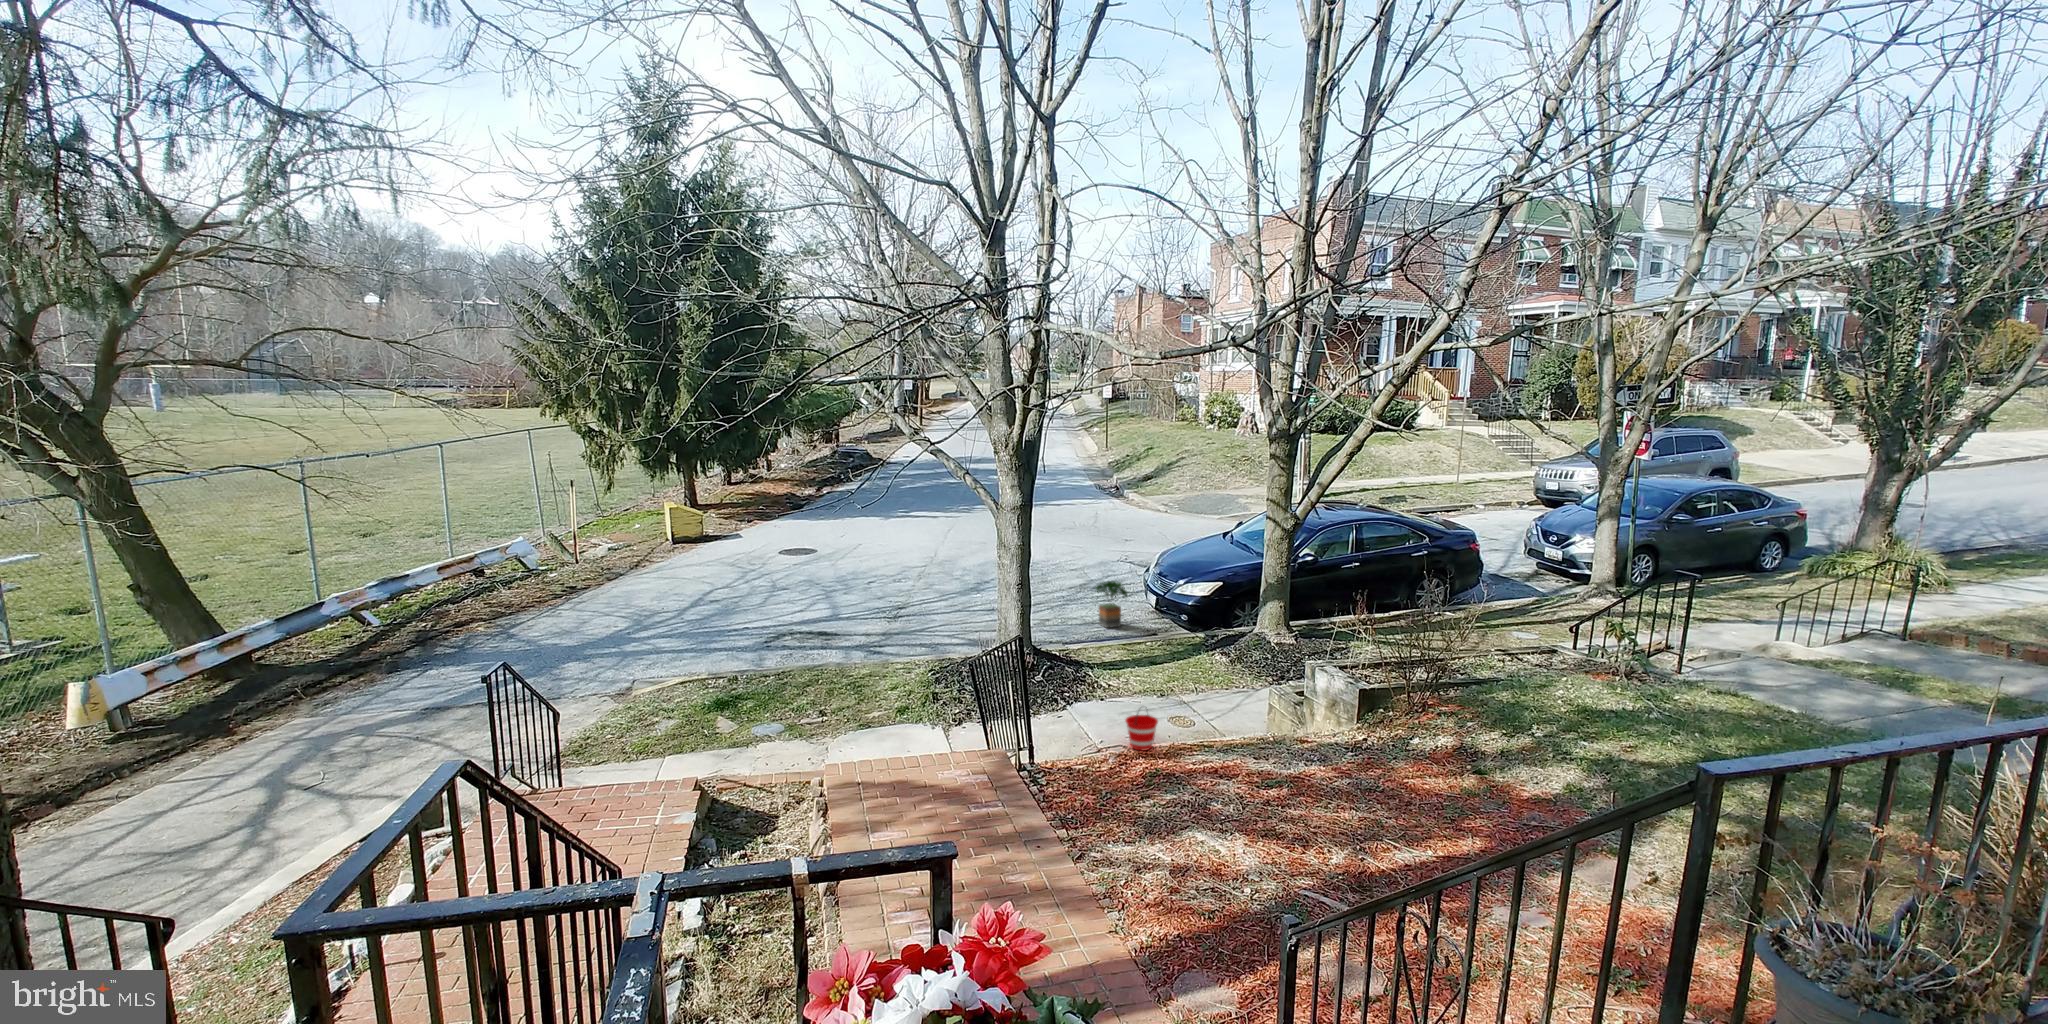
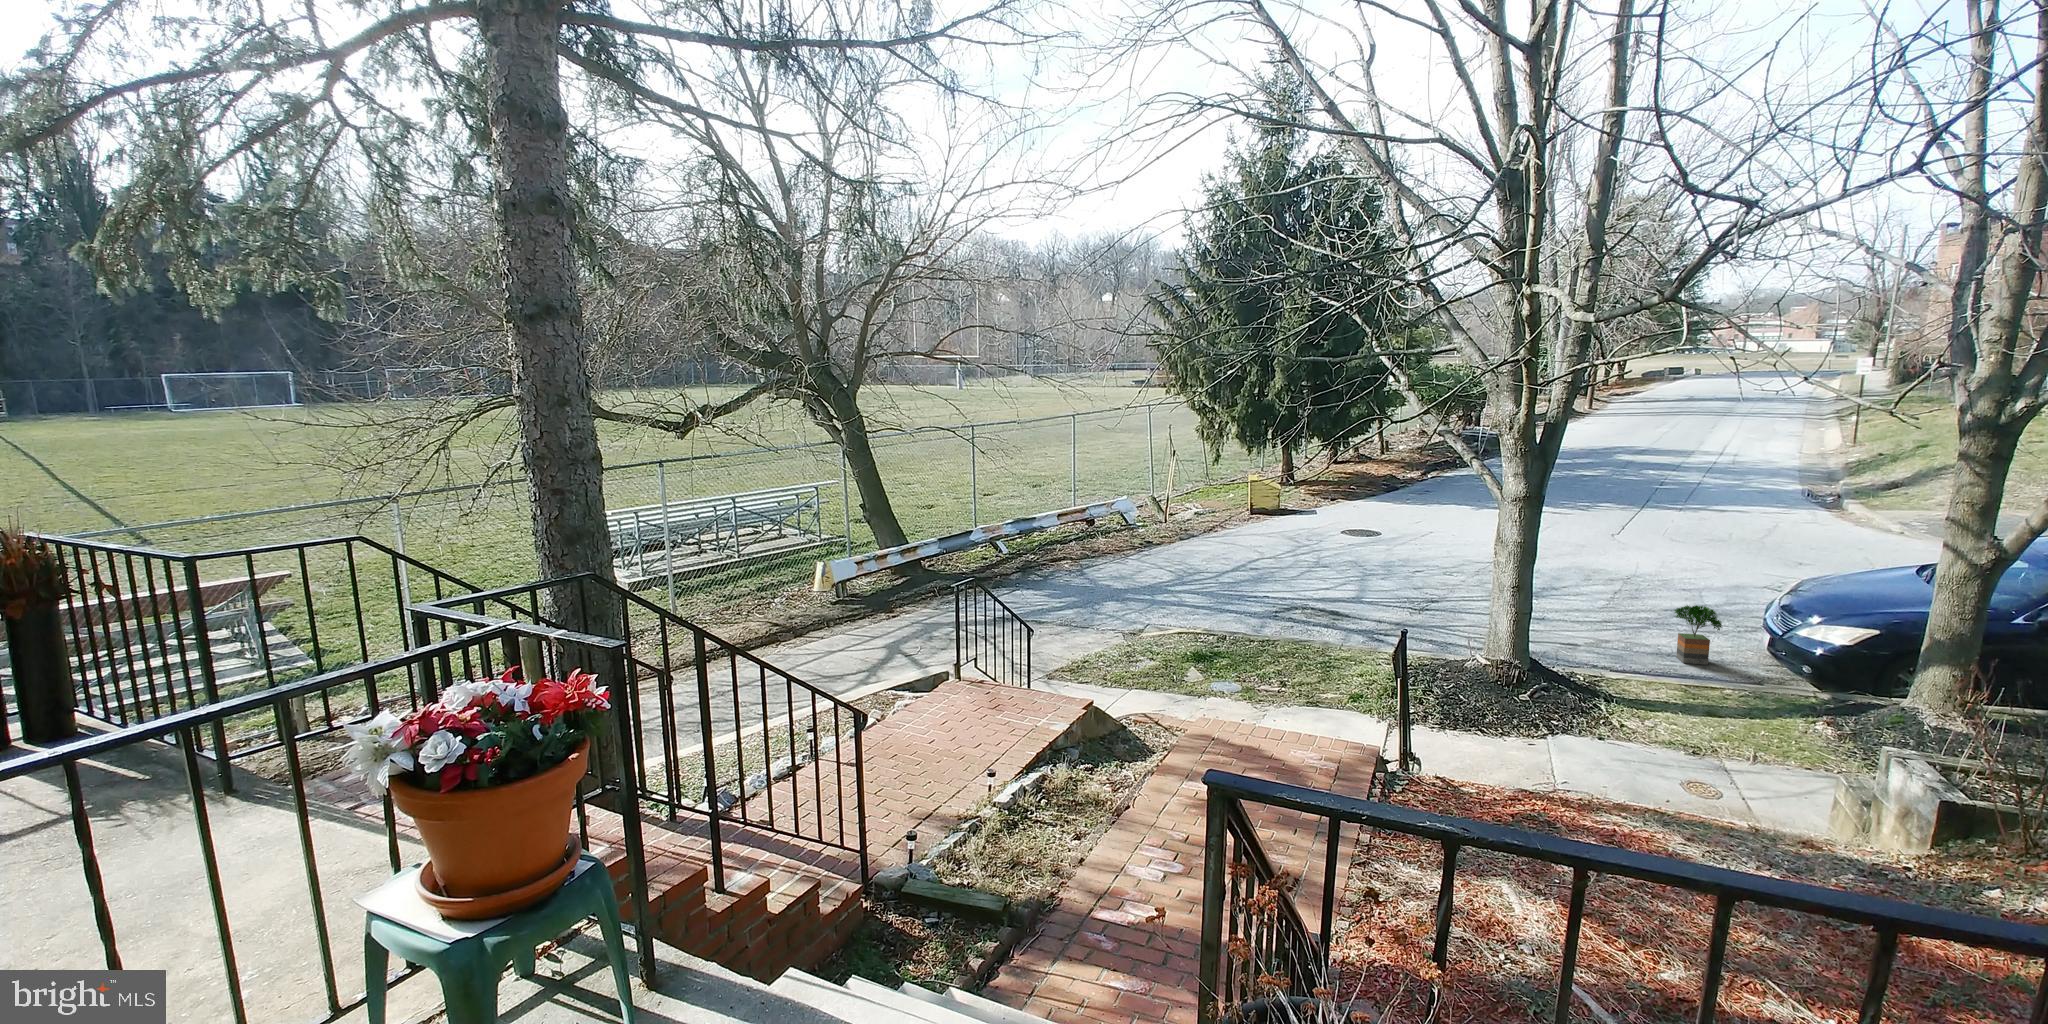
bucket: present [1125,714,1158,750] -> none [1592,749,1639,802]

